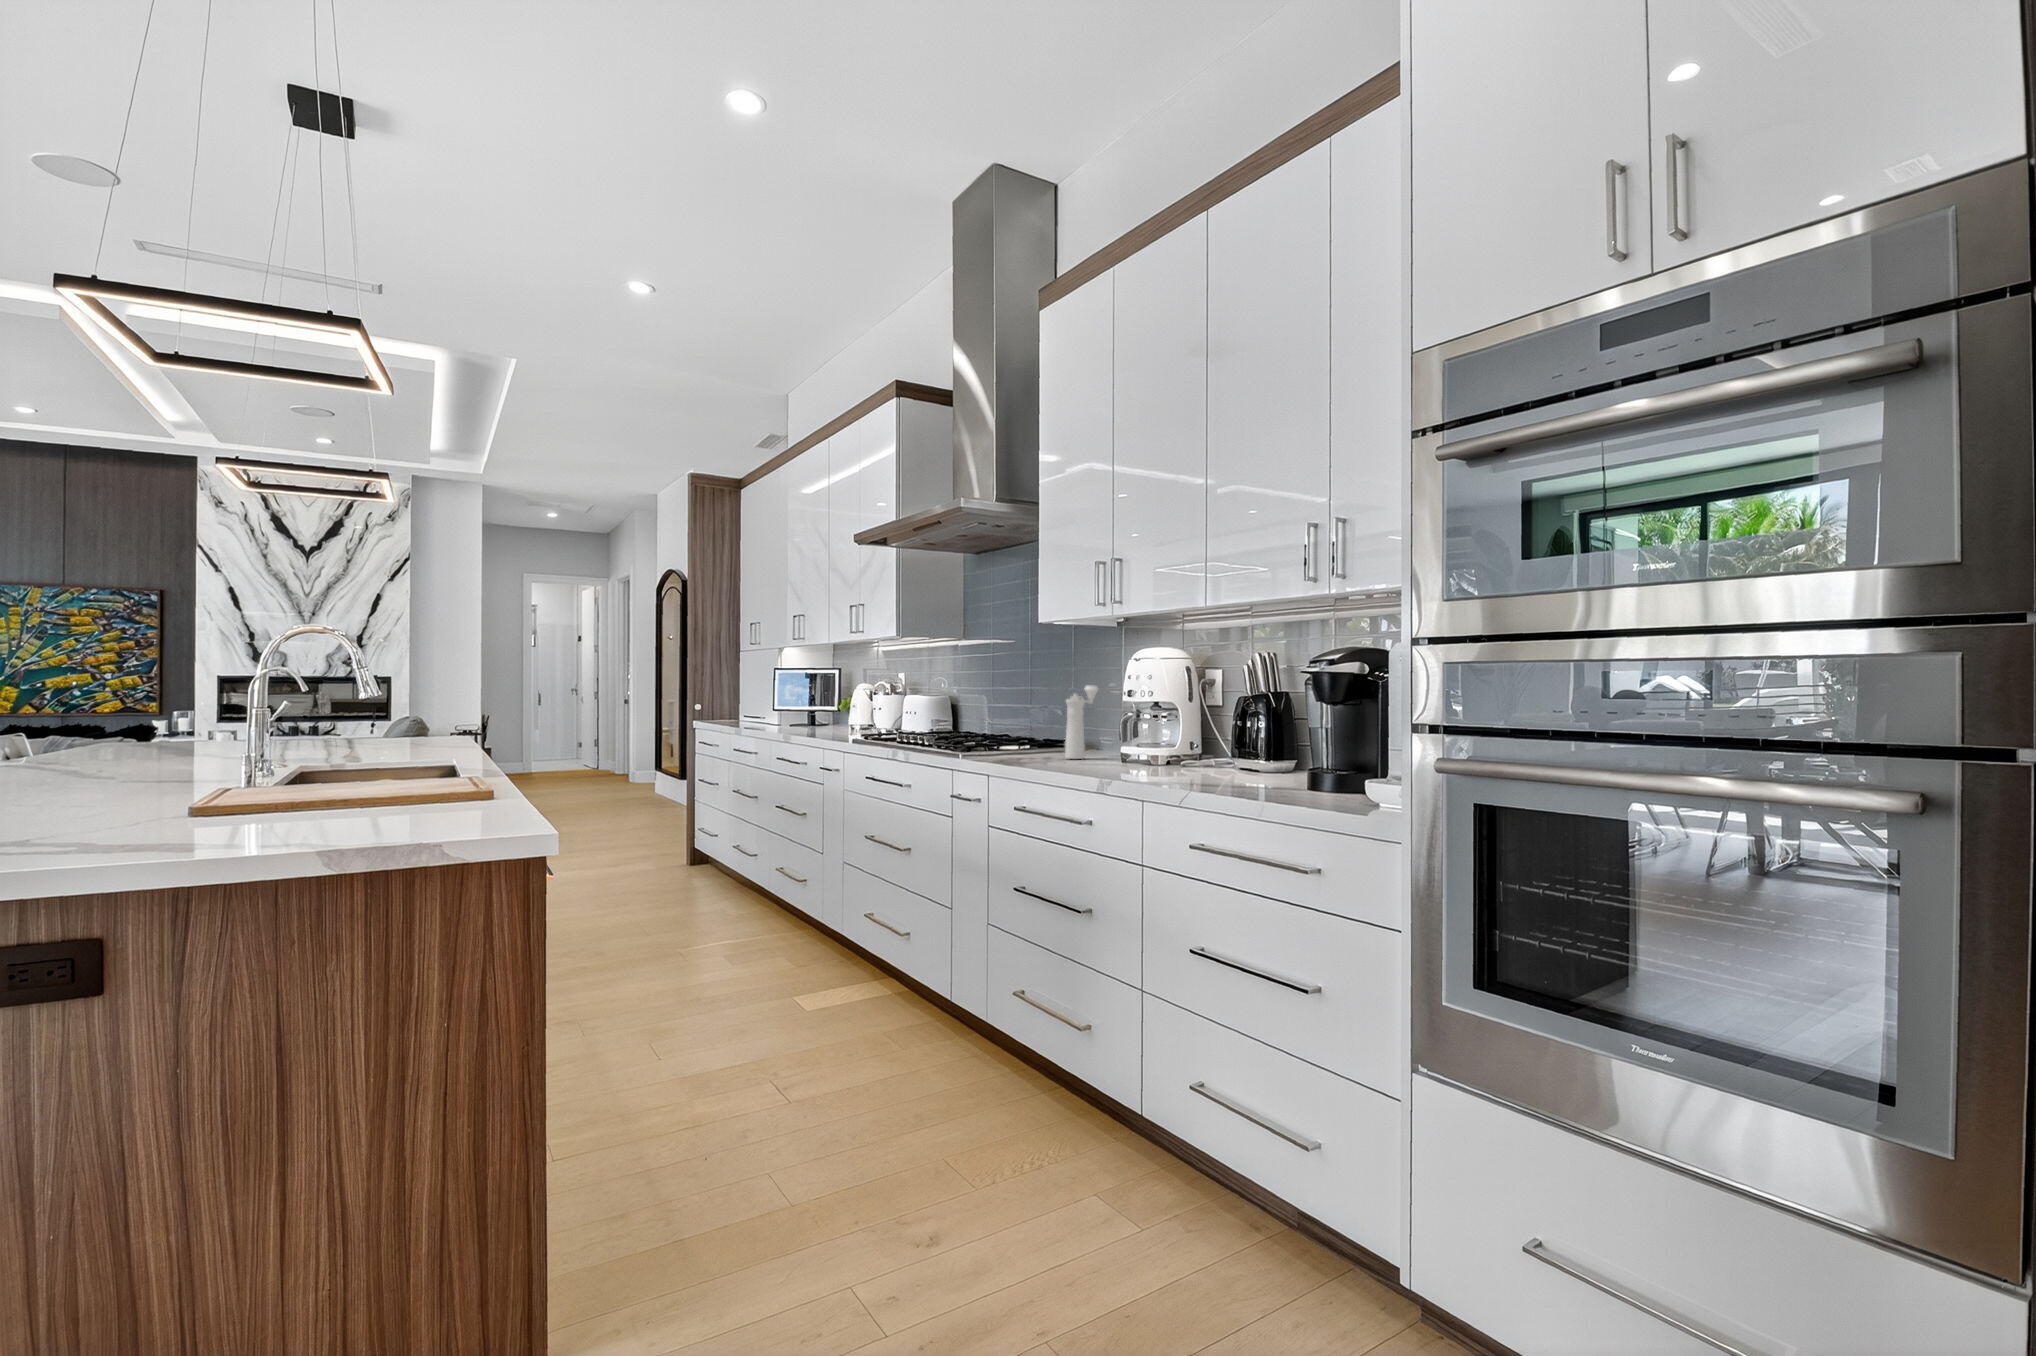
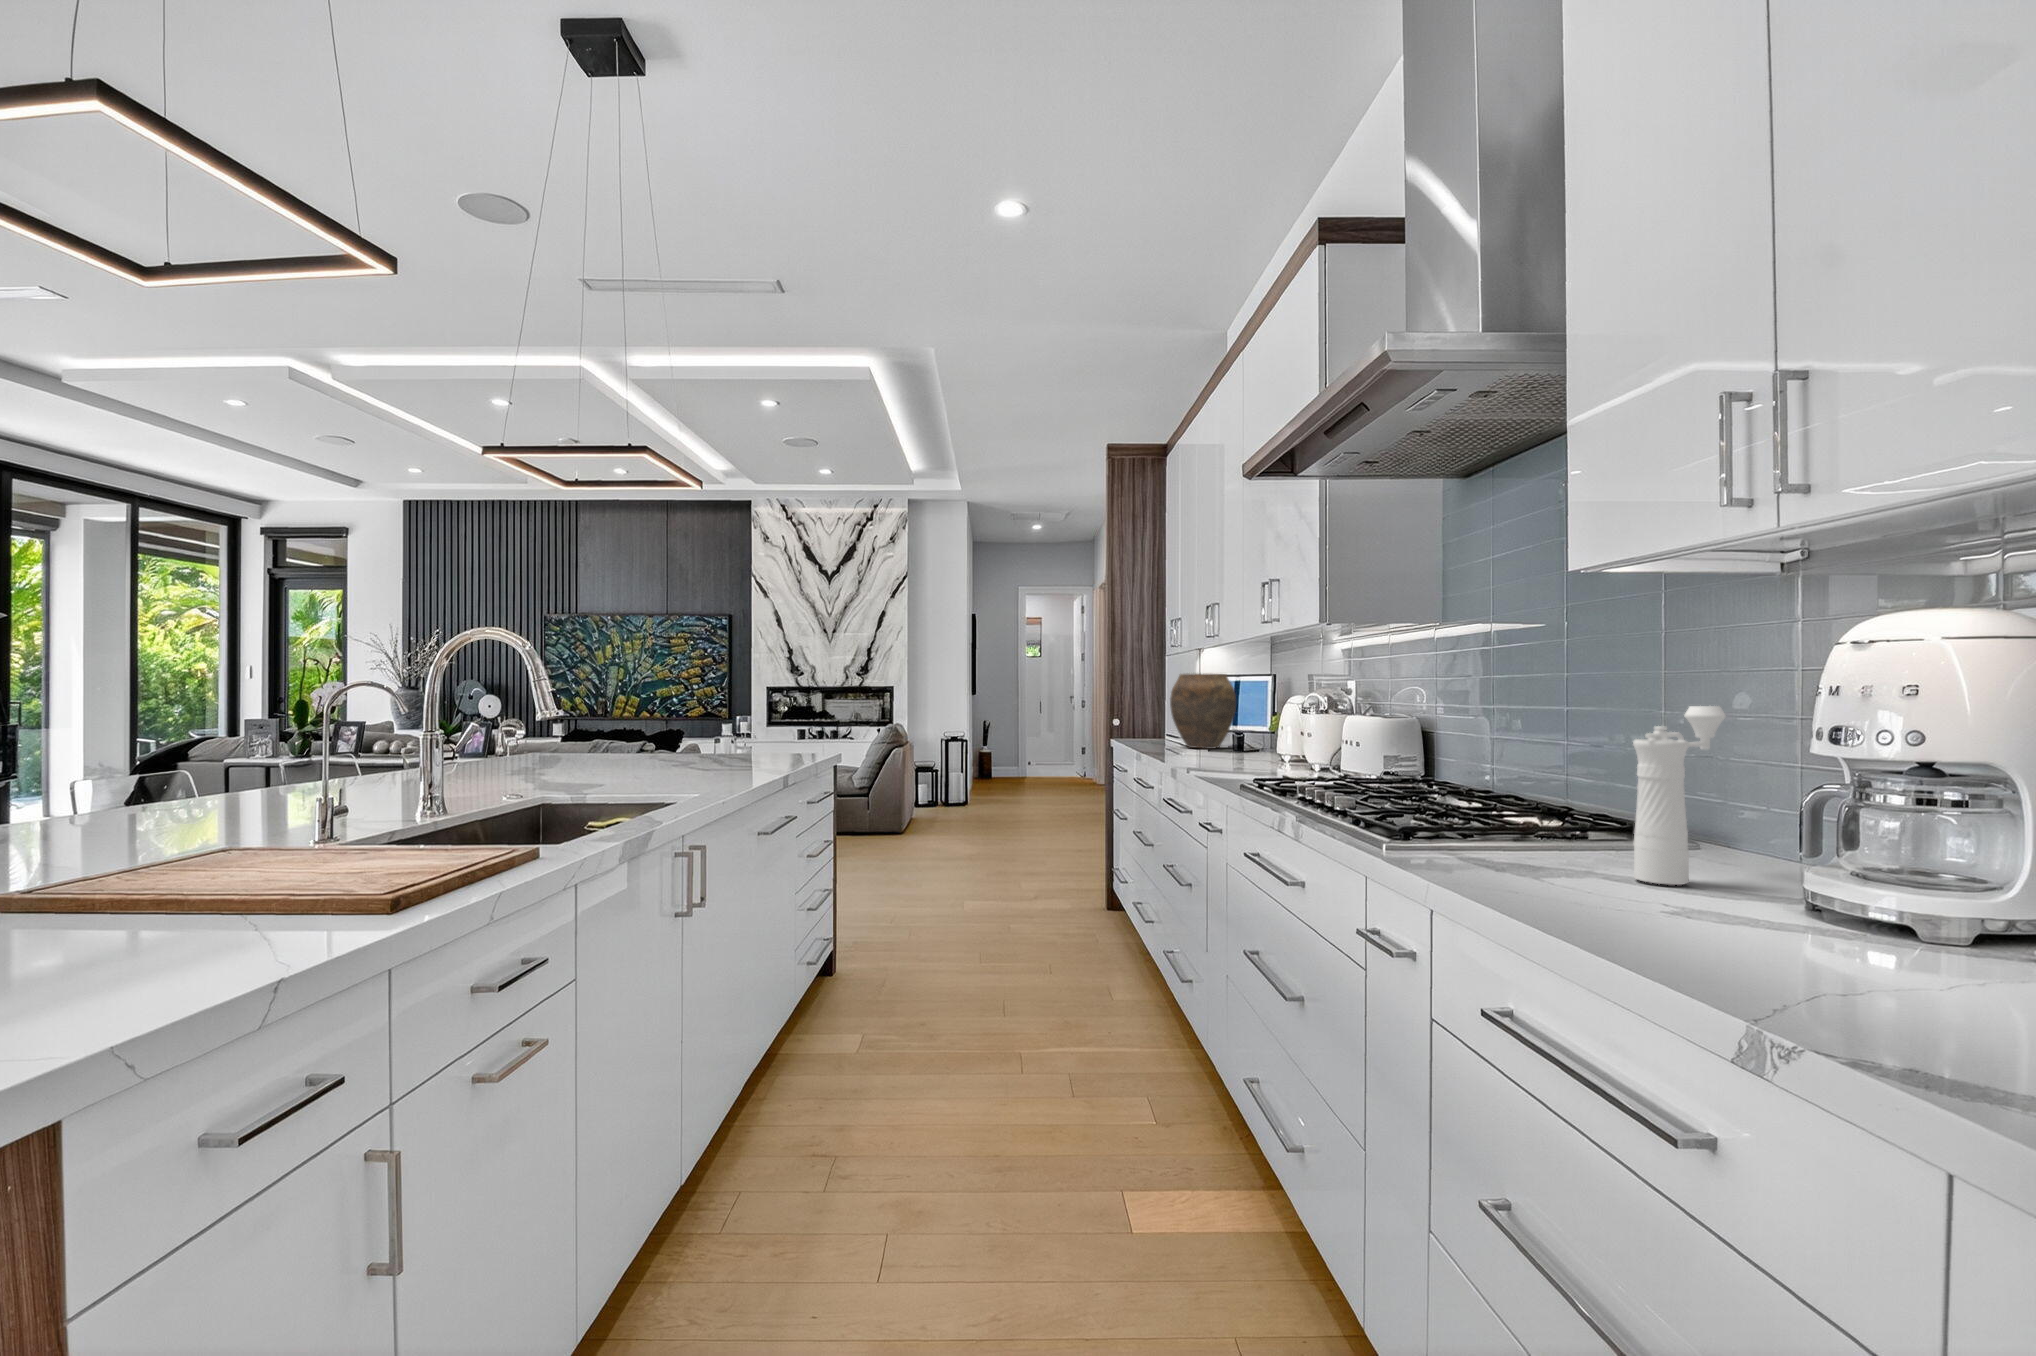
vase: none [759,667,810,725] -> present [1170,673,1236,749]

